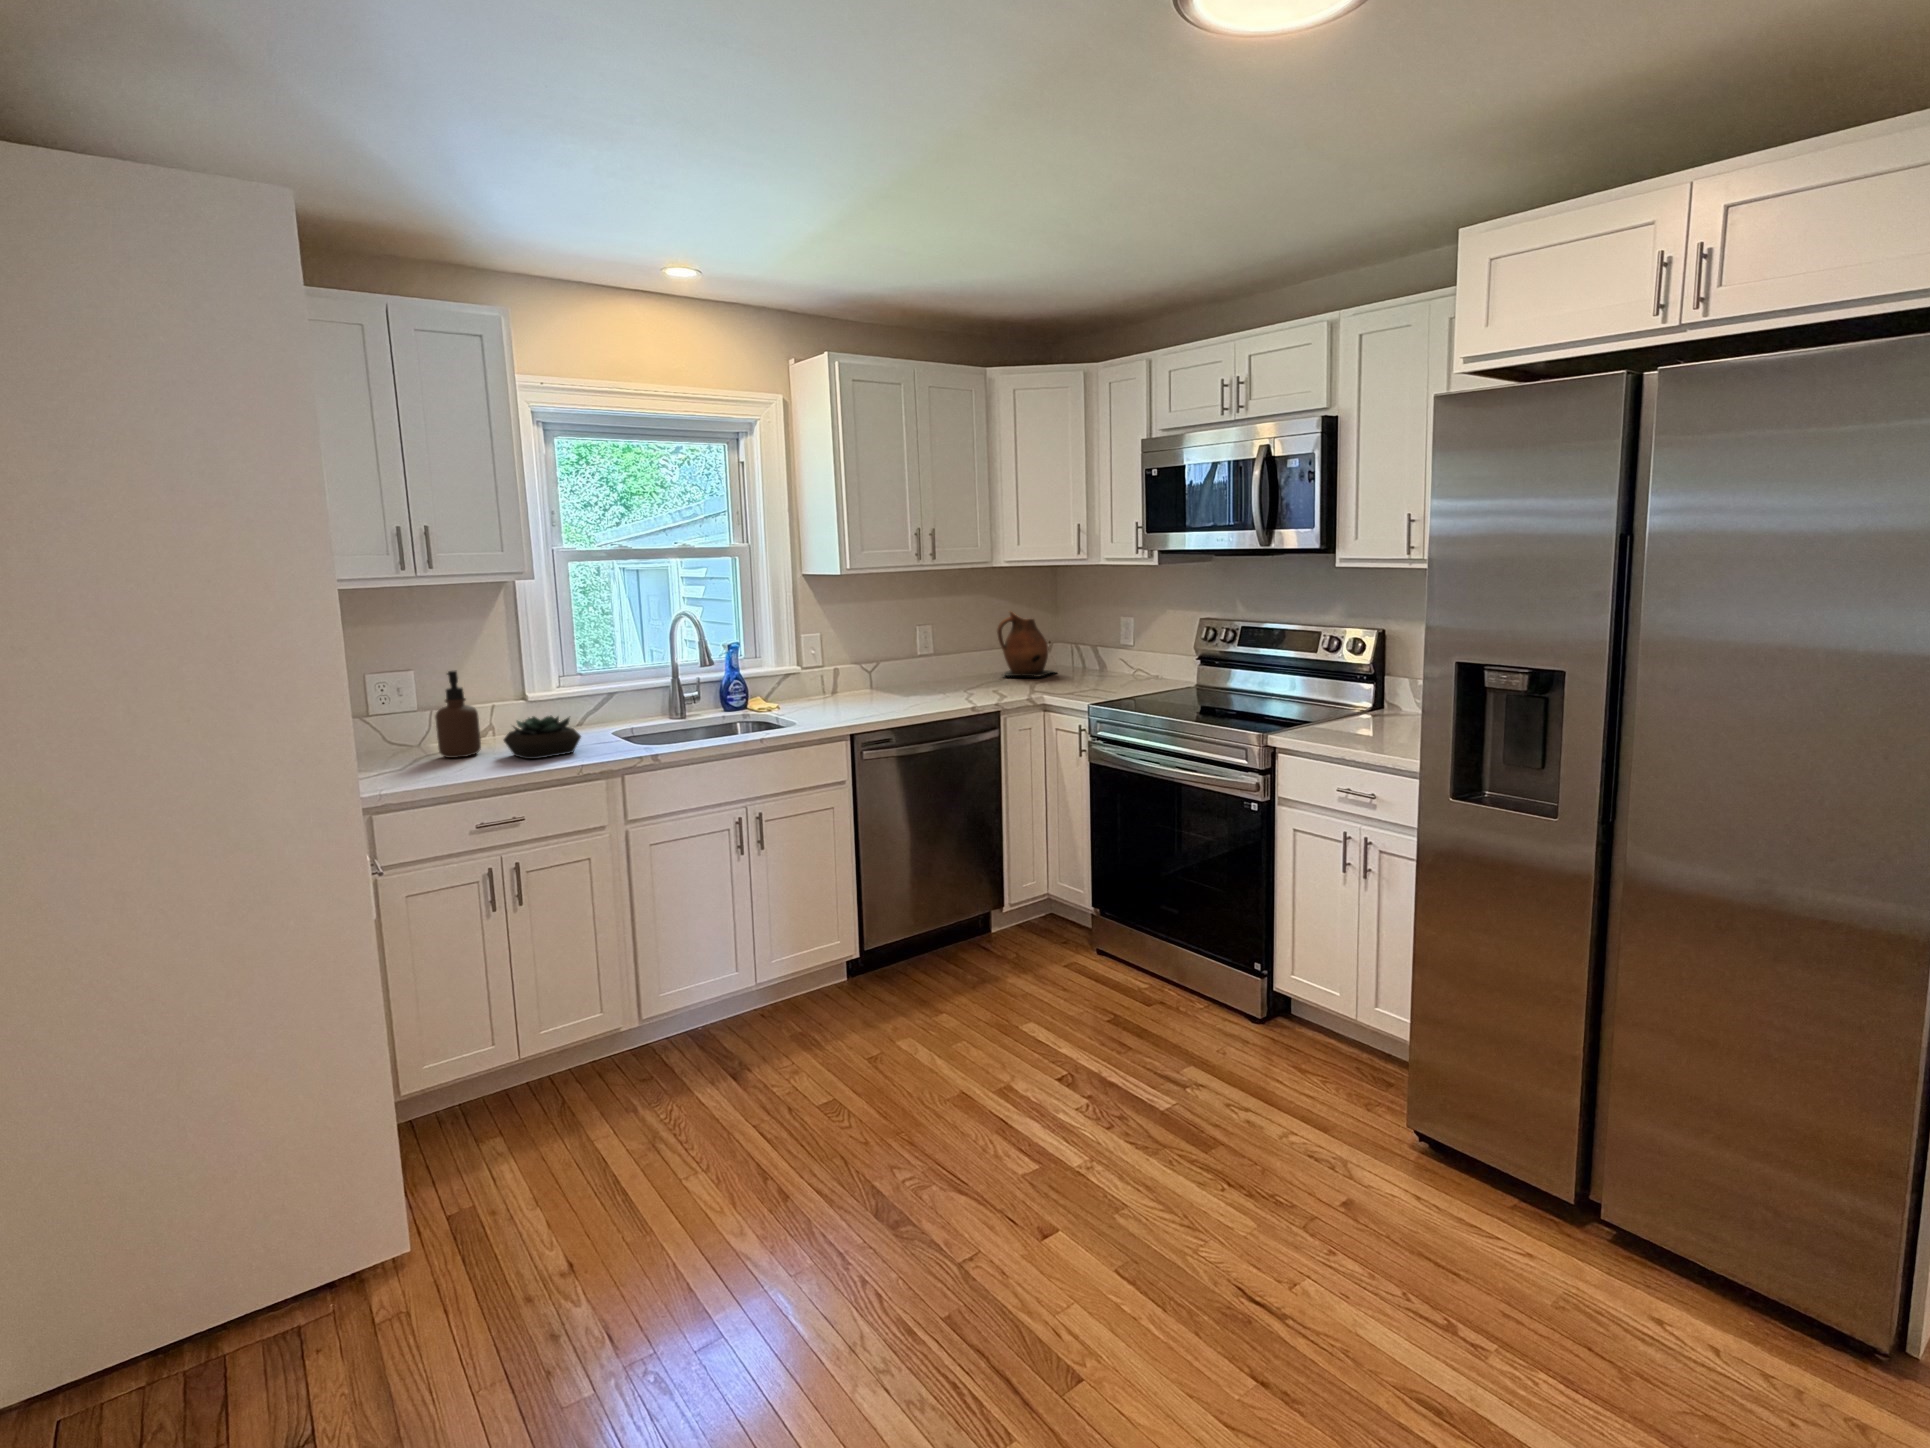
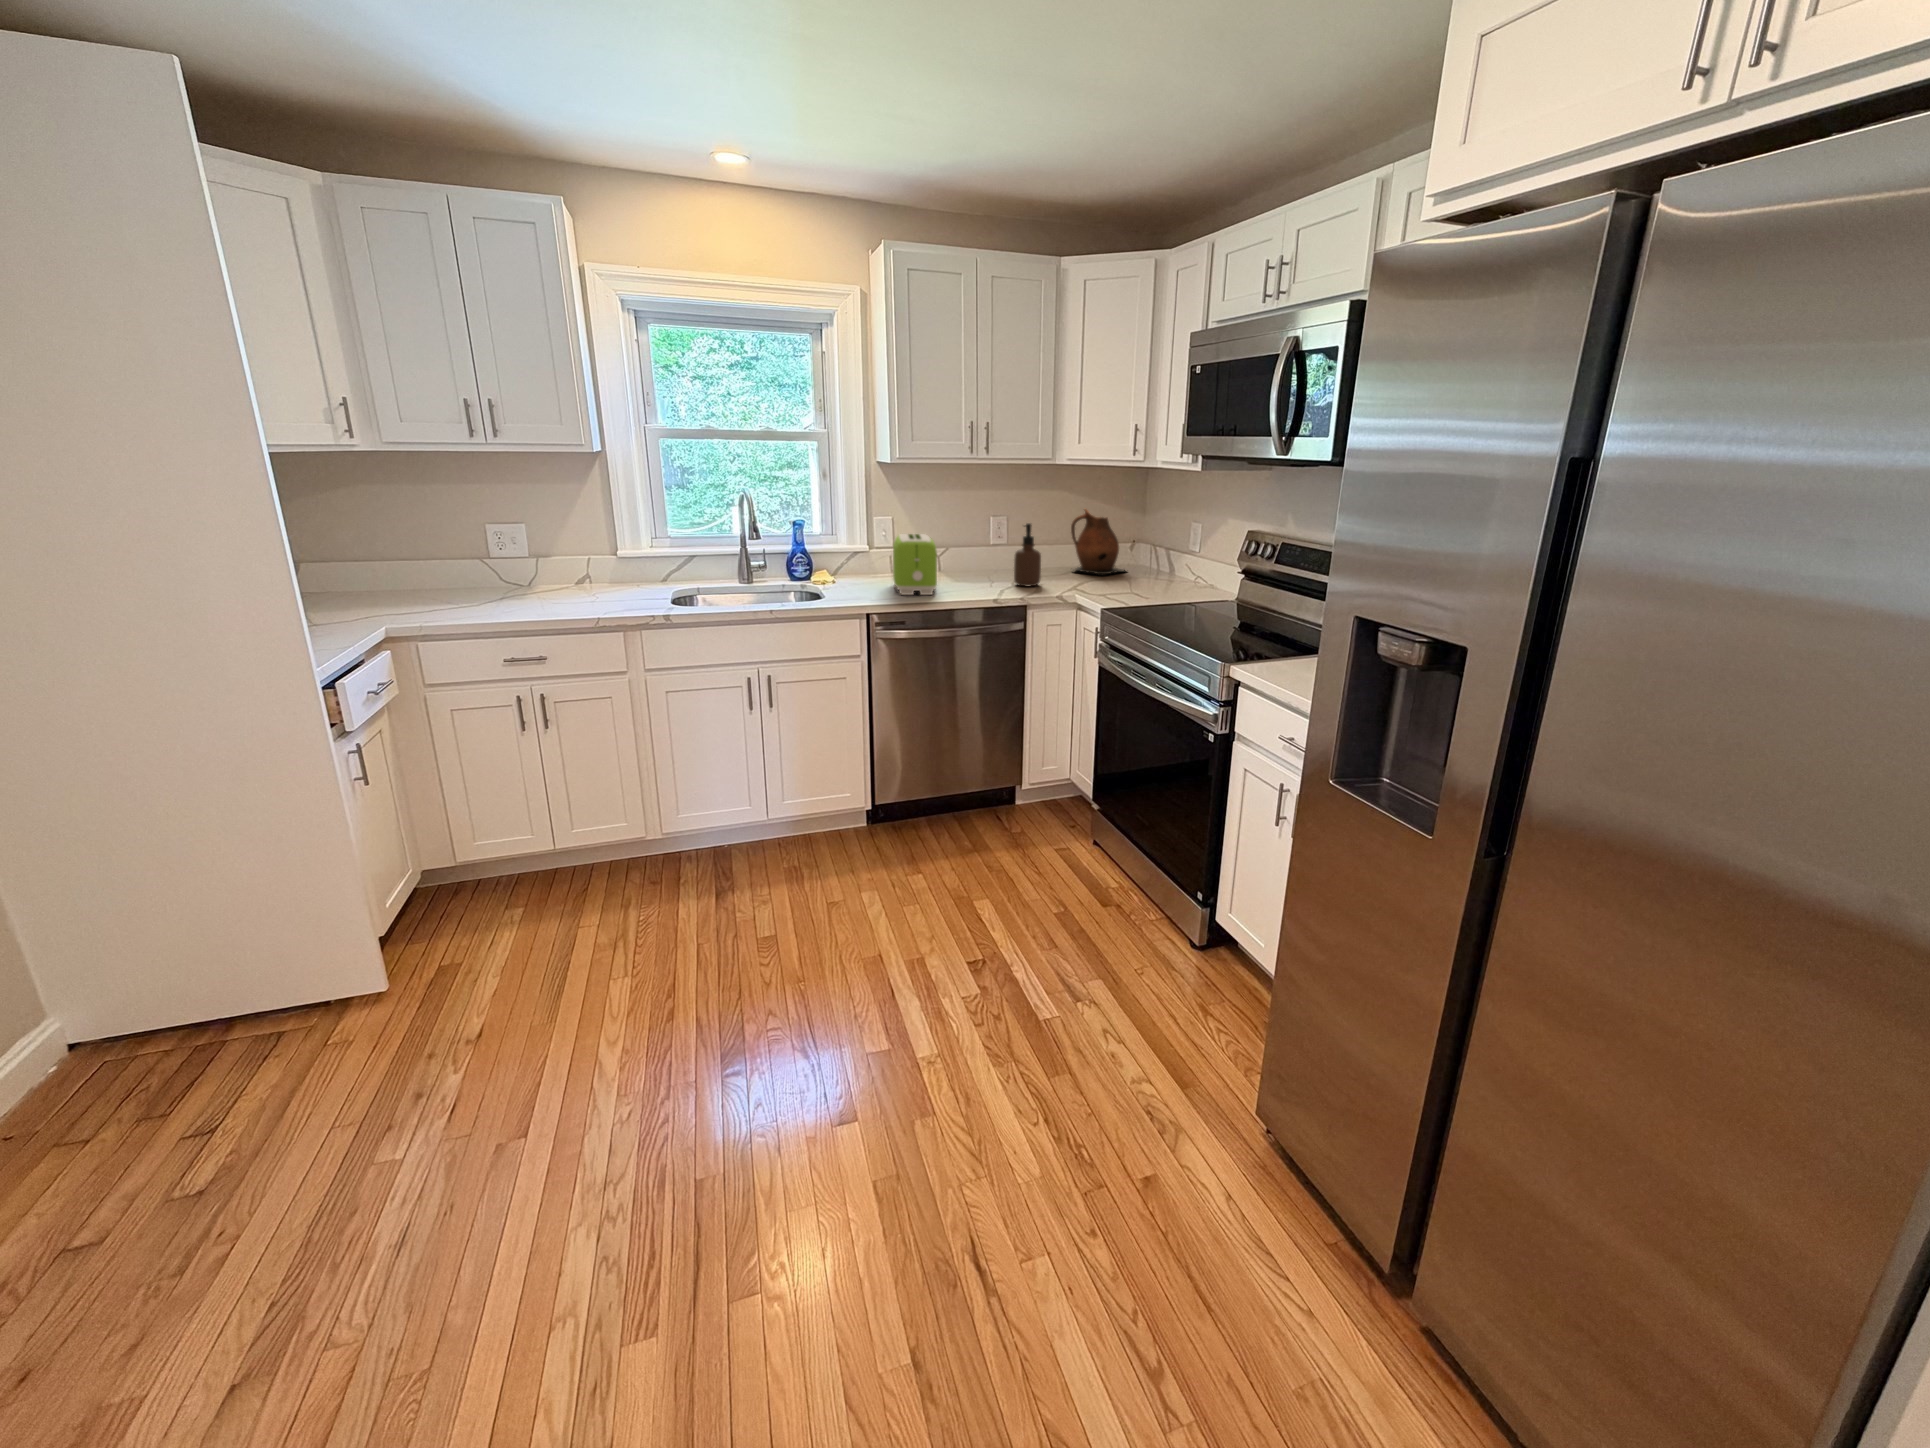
toaster: none [841,648,907,713] -> present [893,533,937,595]
soap dispenser: present [435,670,481,758] -> present [1014,523,1041,587]
succulent plant: present [504,716,581,759] -> none [569,570,630,607]

